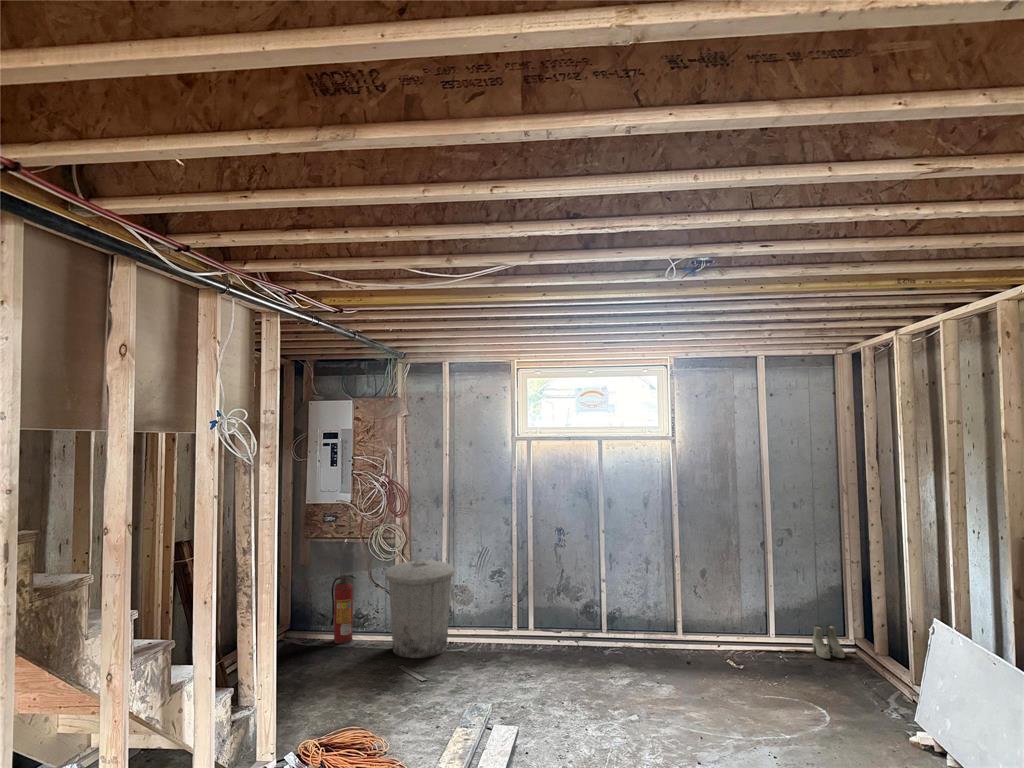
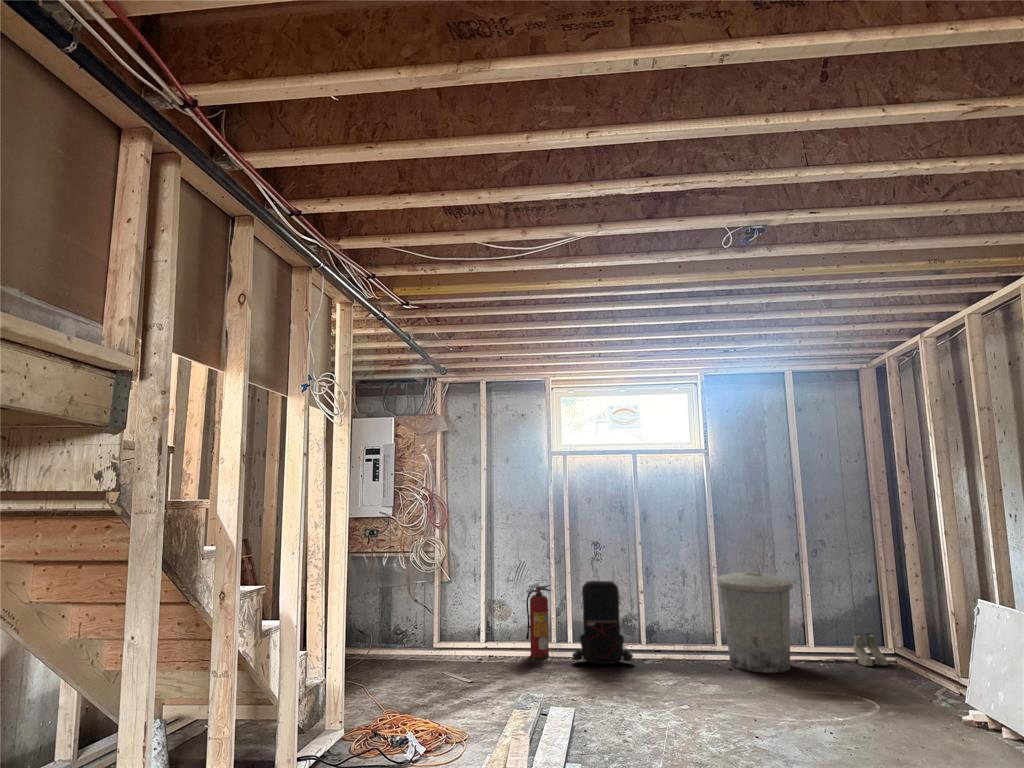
trash can: present [386,559,454,658] -> present [717,569,793,673]
fire extinguisher: present [331,572,356,644] -> present [526,585,551,658]
backpack: none [531,572,592,655] -> present [572,581,633,664]

